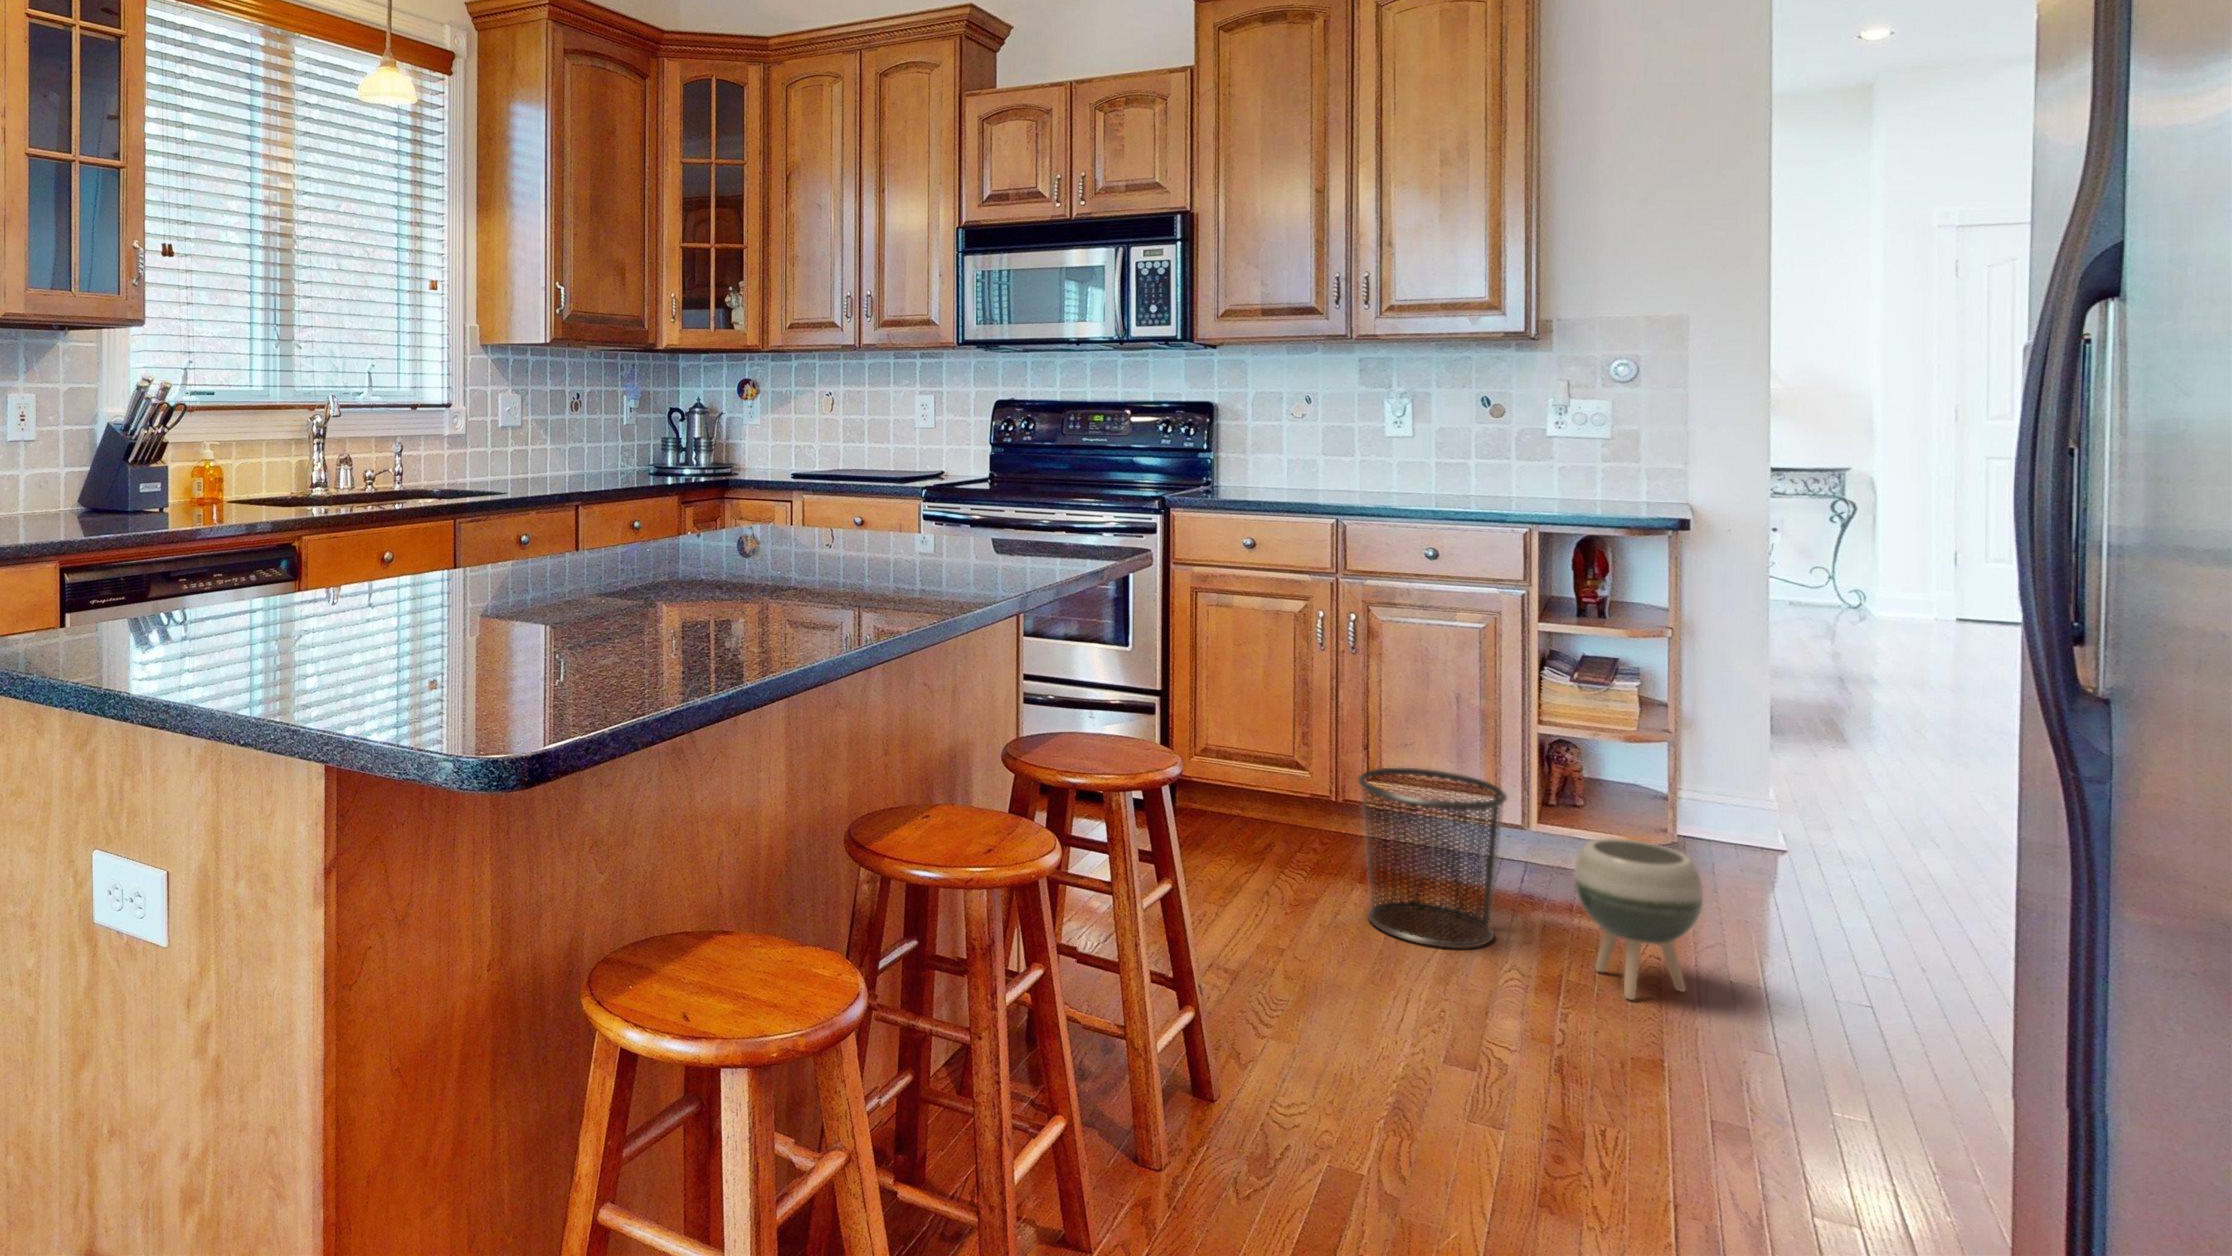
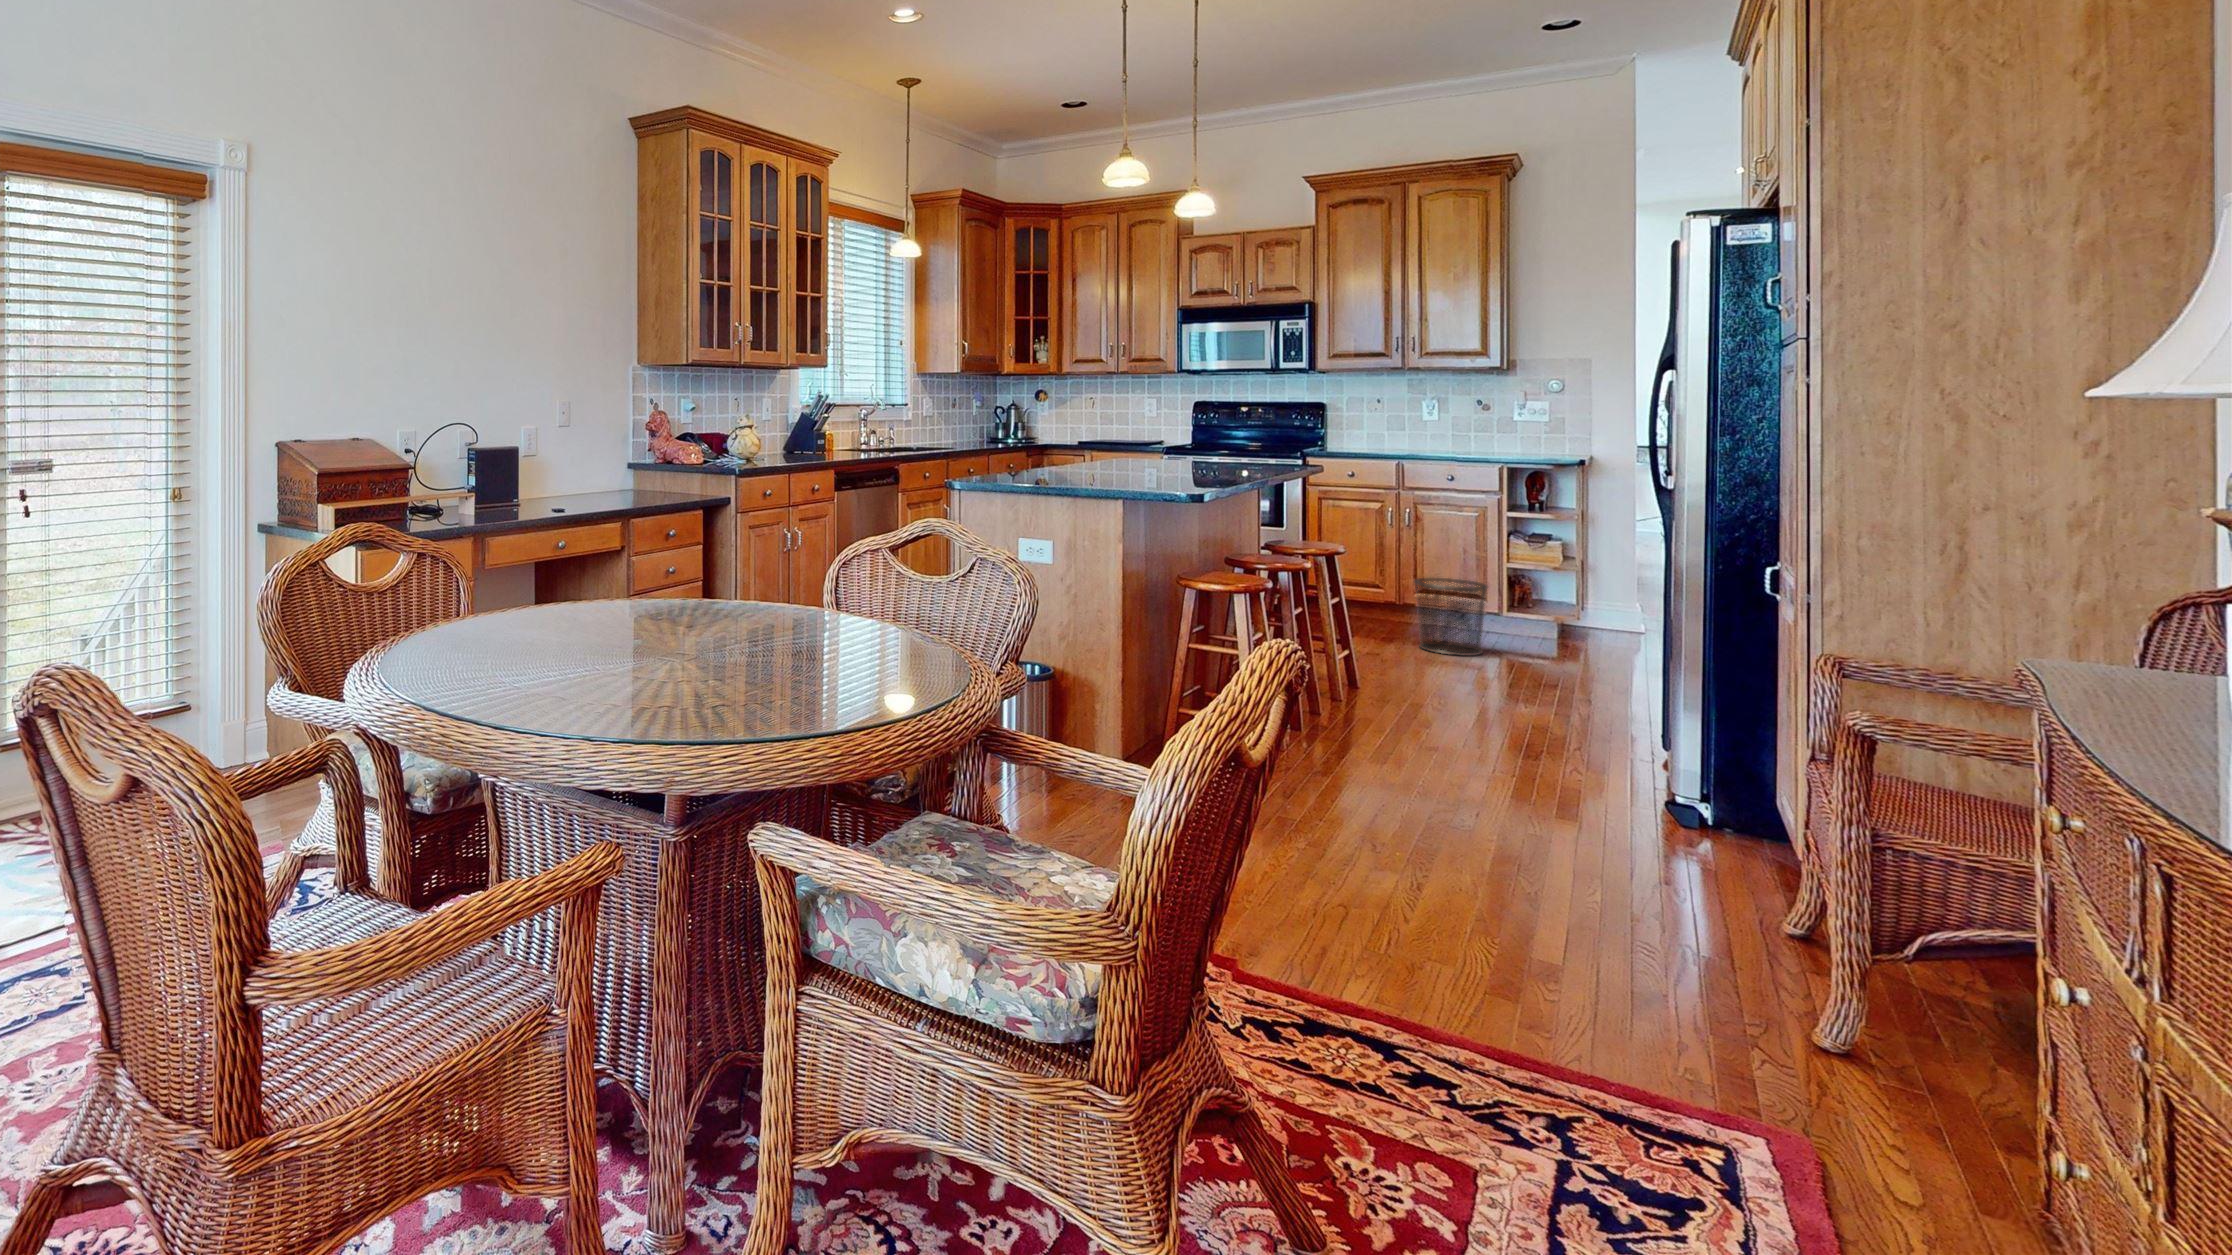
planter: present [1574,838,1703,1000] -> none [1521,602,1582,670]

